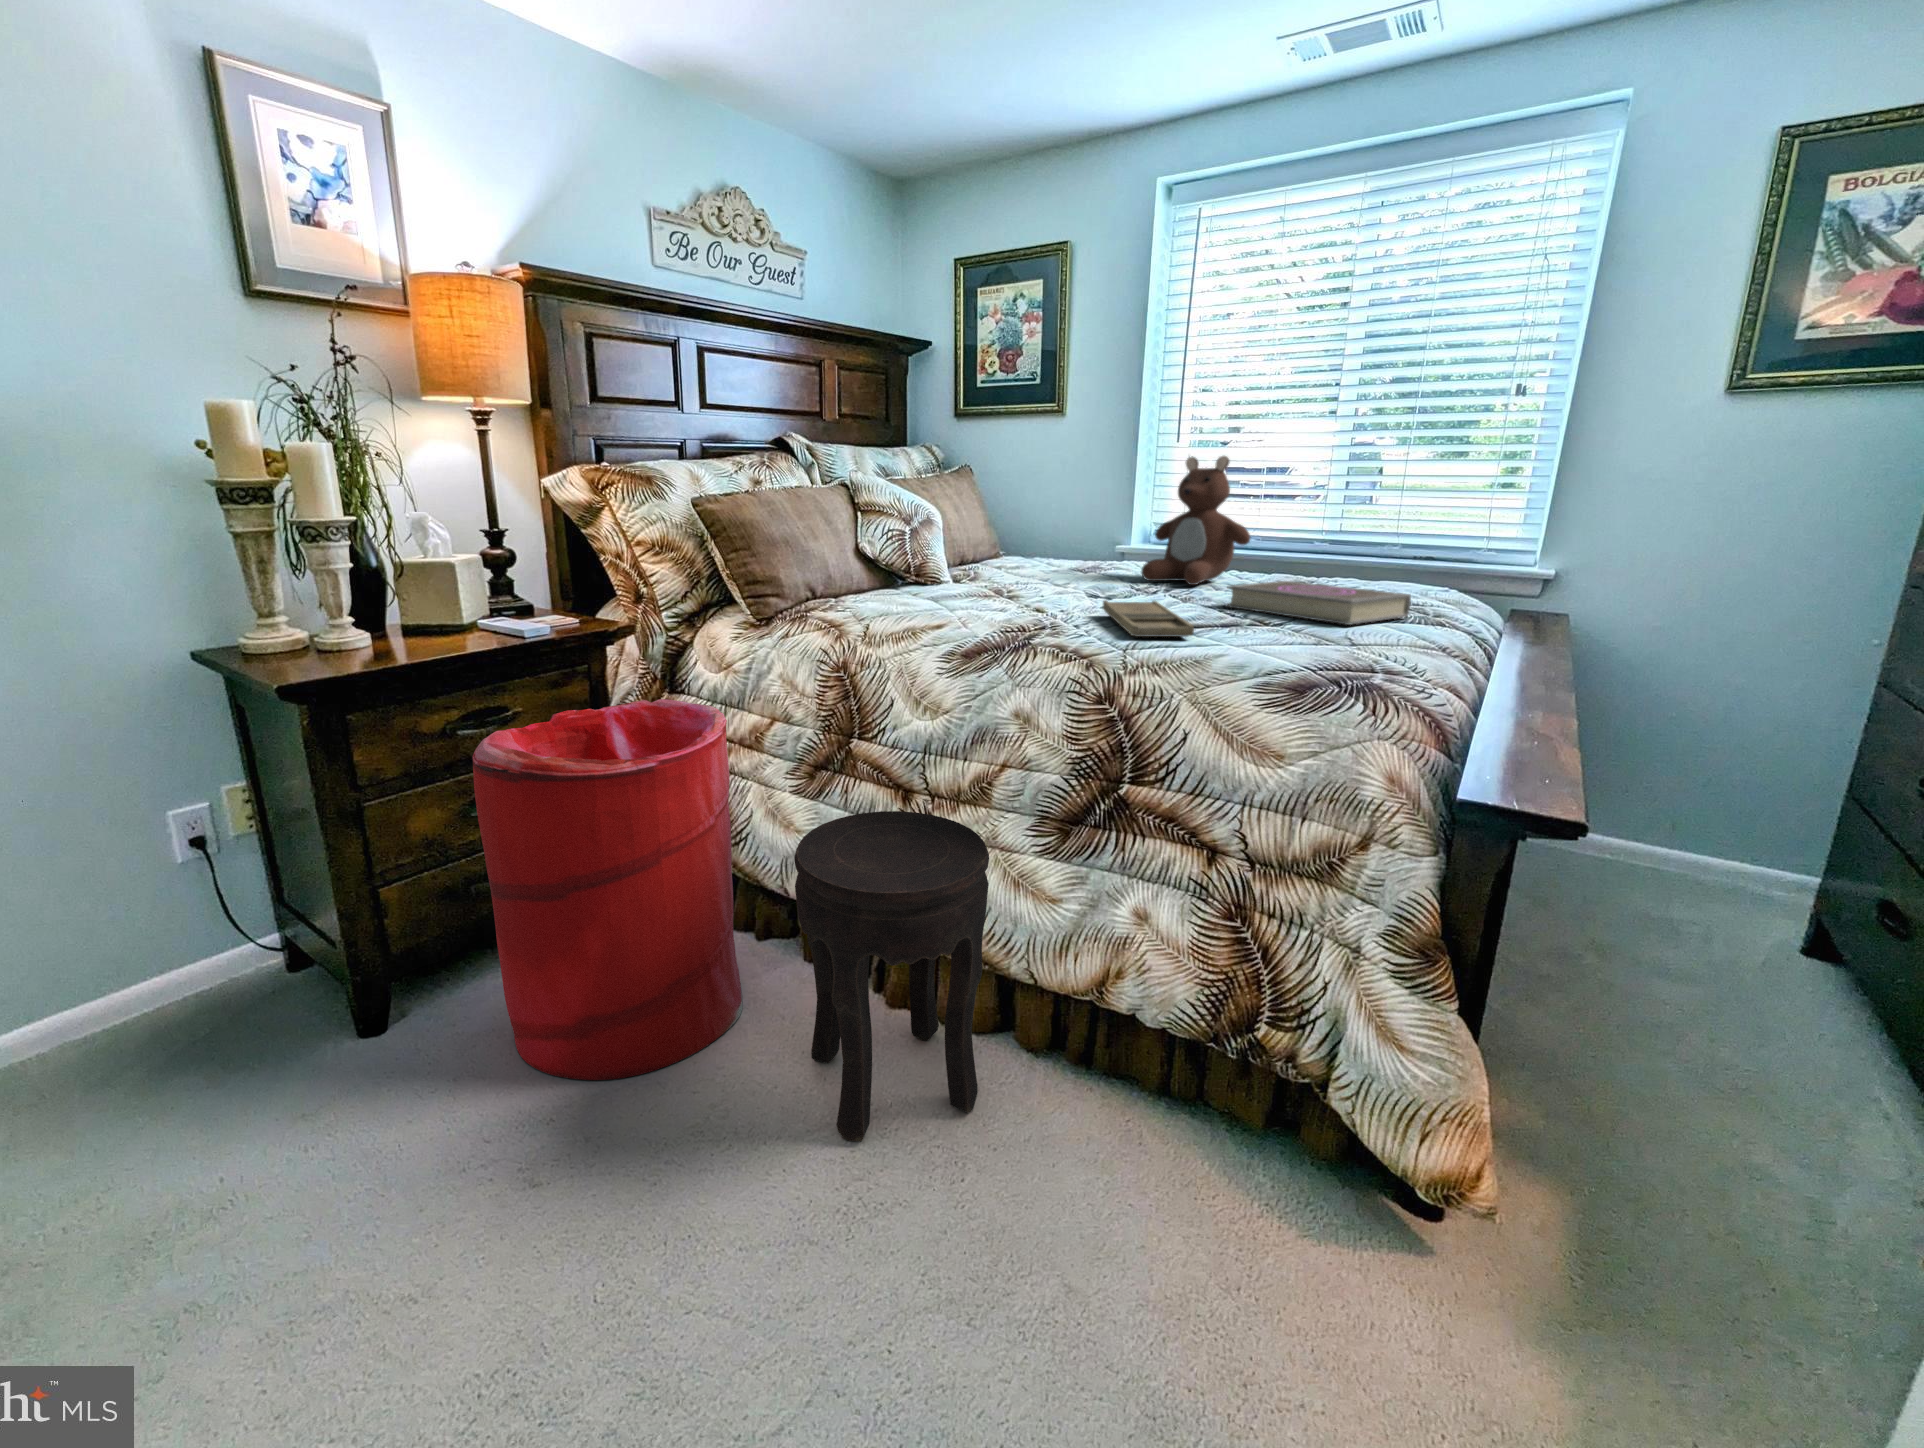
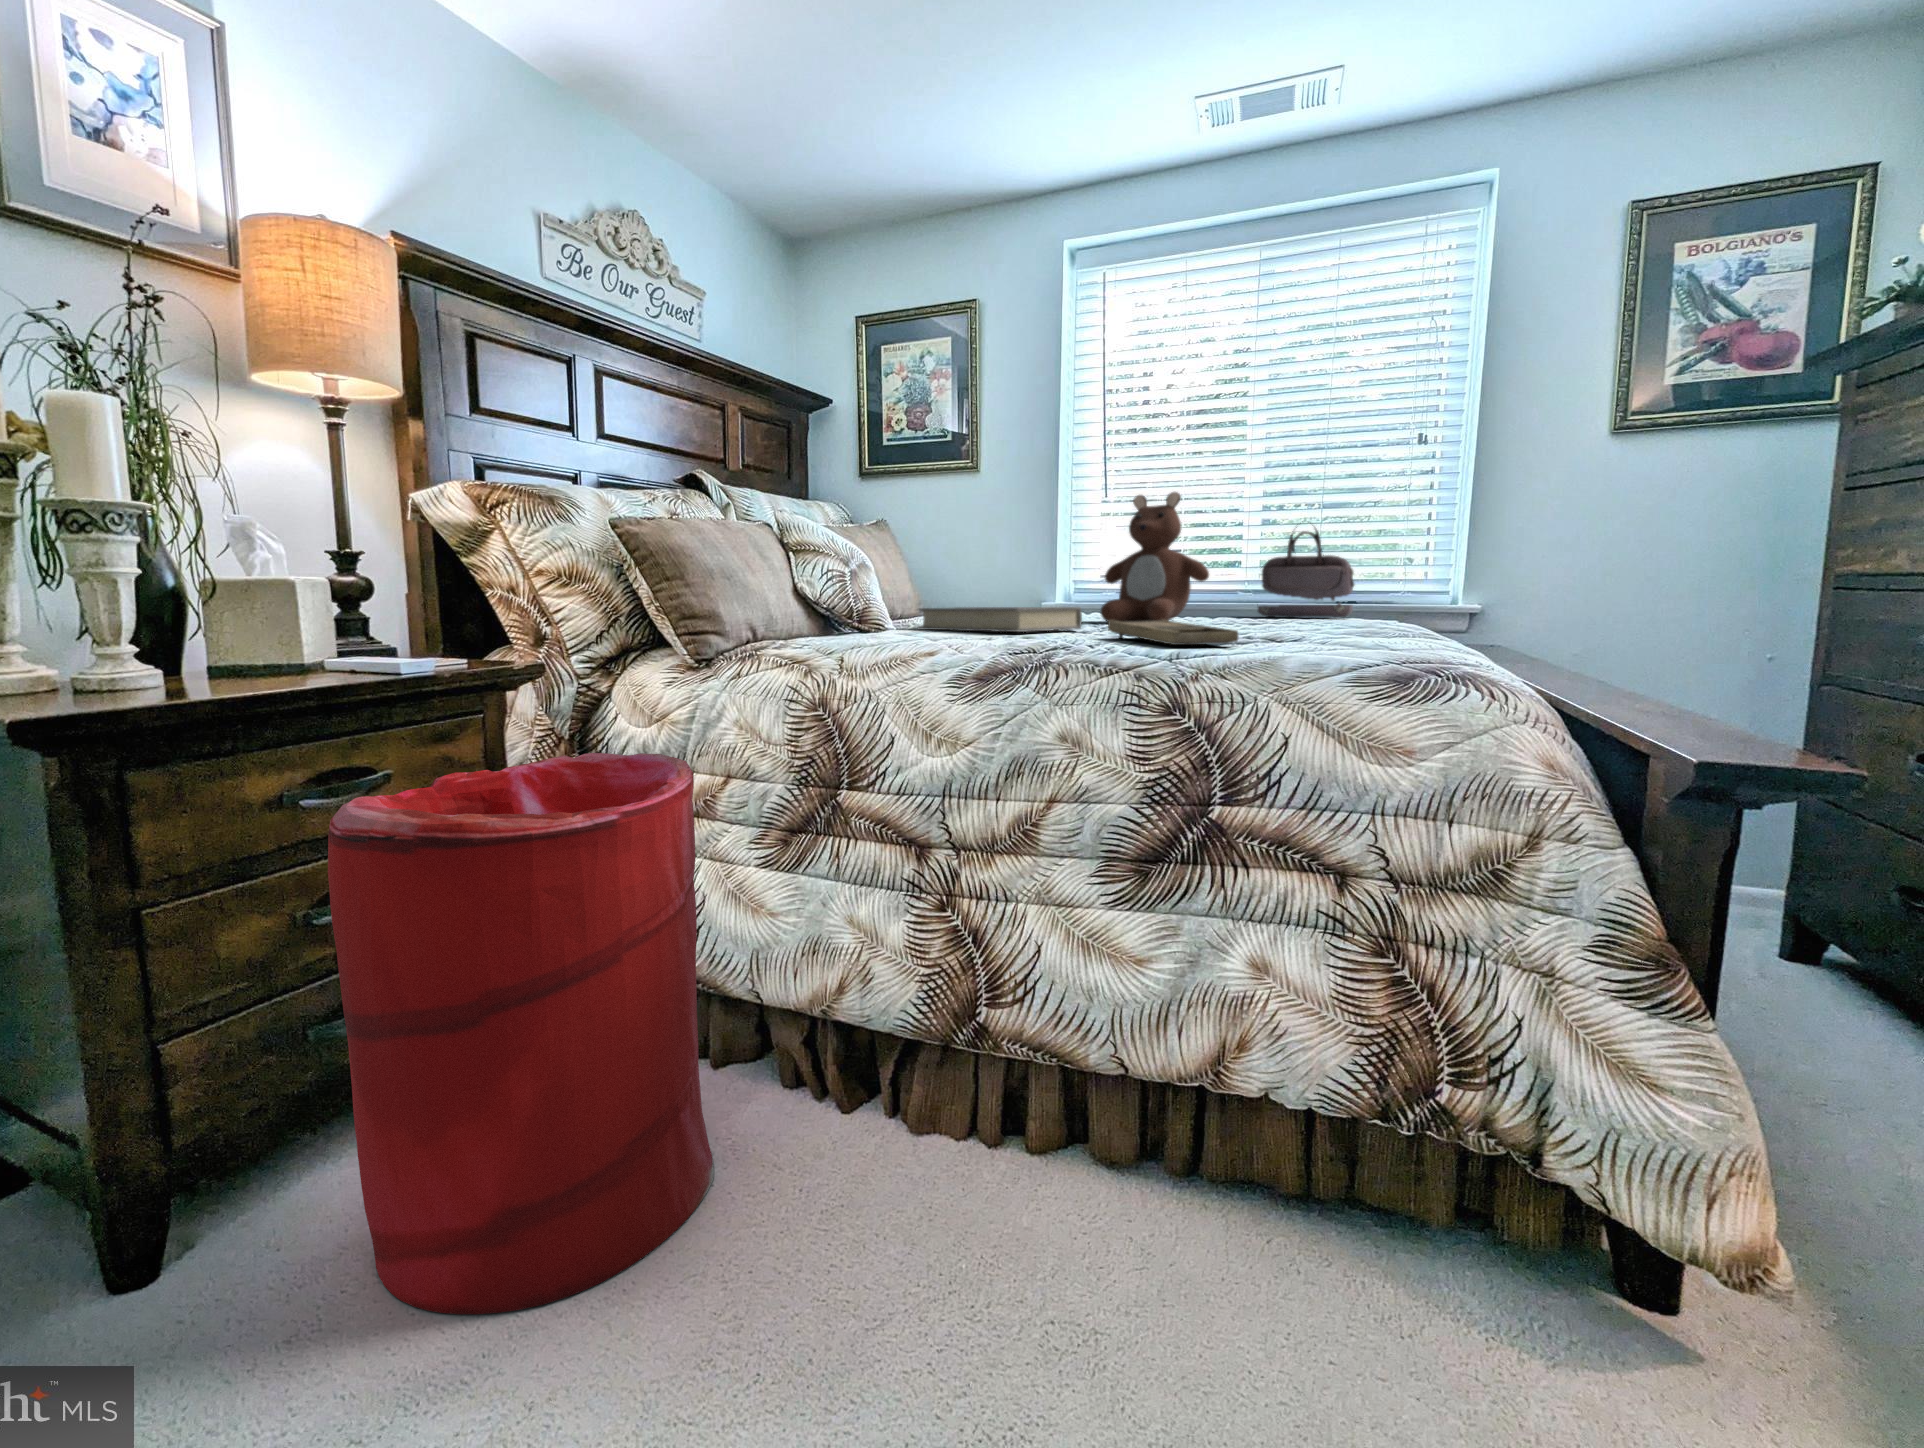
handbag: none [1325,476,1427,576] -> present [1258,521,1354,617]
book: present [1226,581,1411,625] -> present [918,607,1082,632]
side table: present [794,811,989,1142] -> none [820,867,1079,1341]

